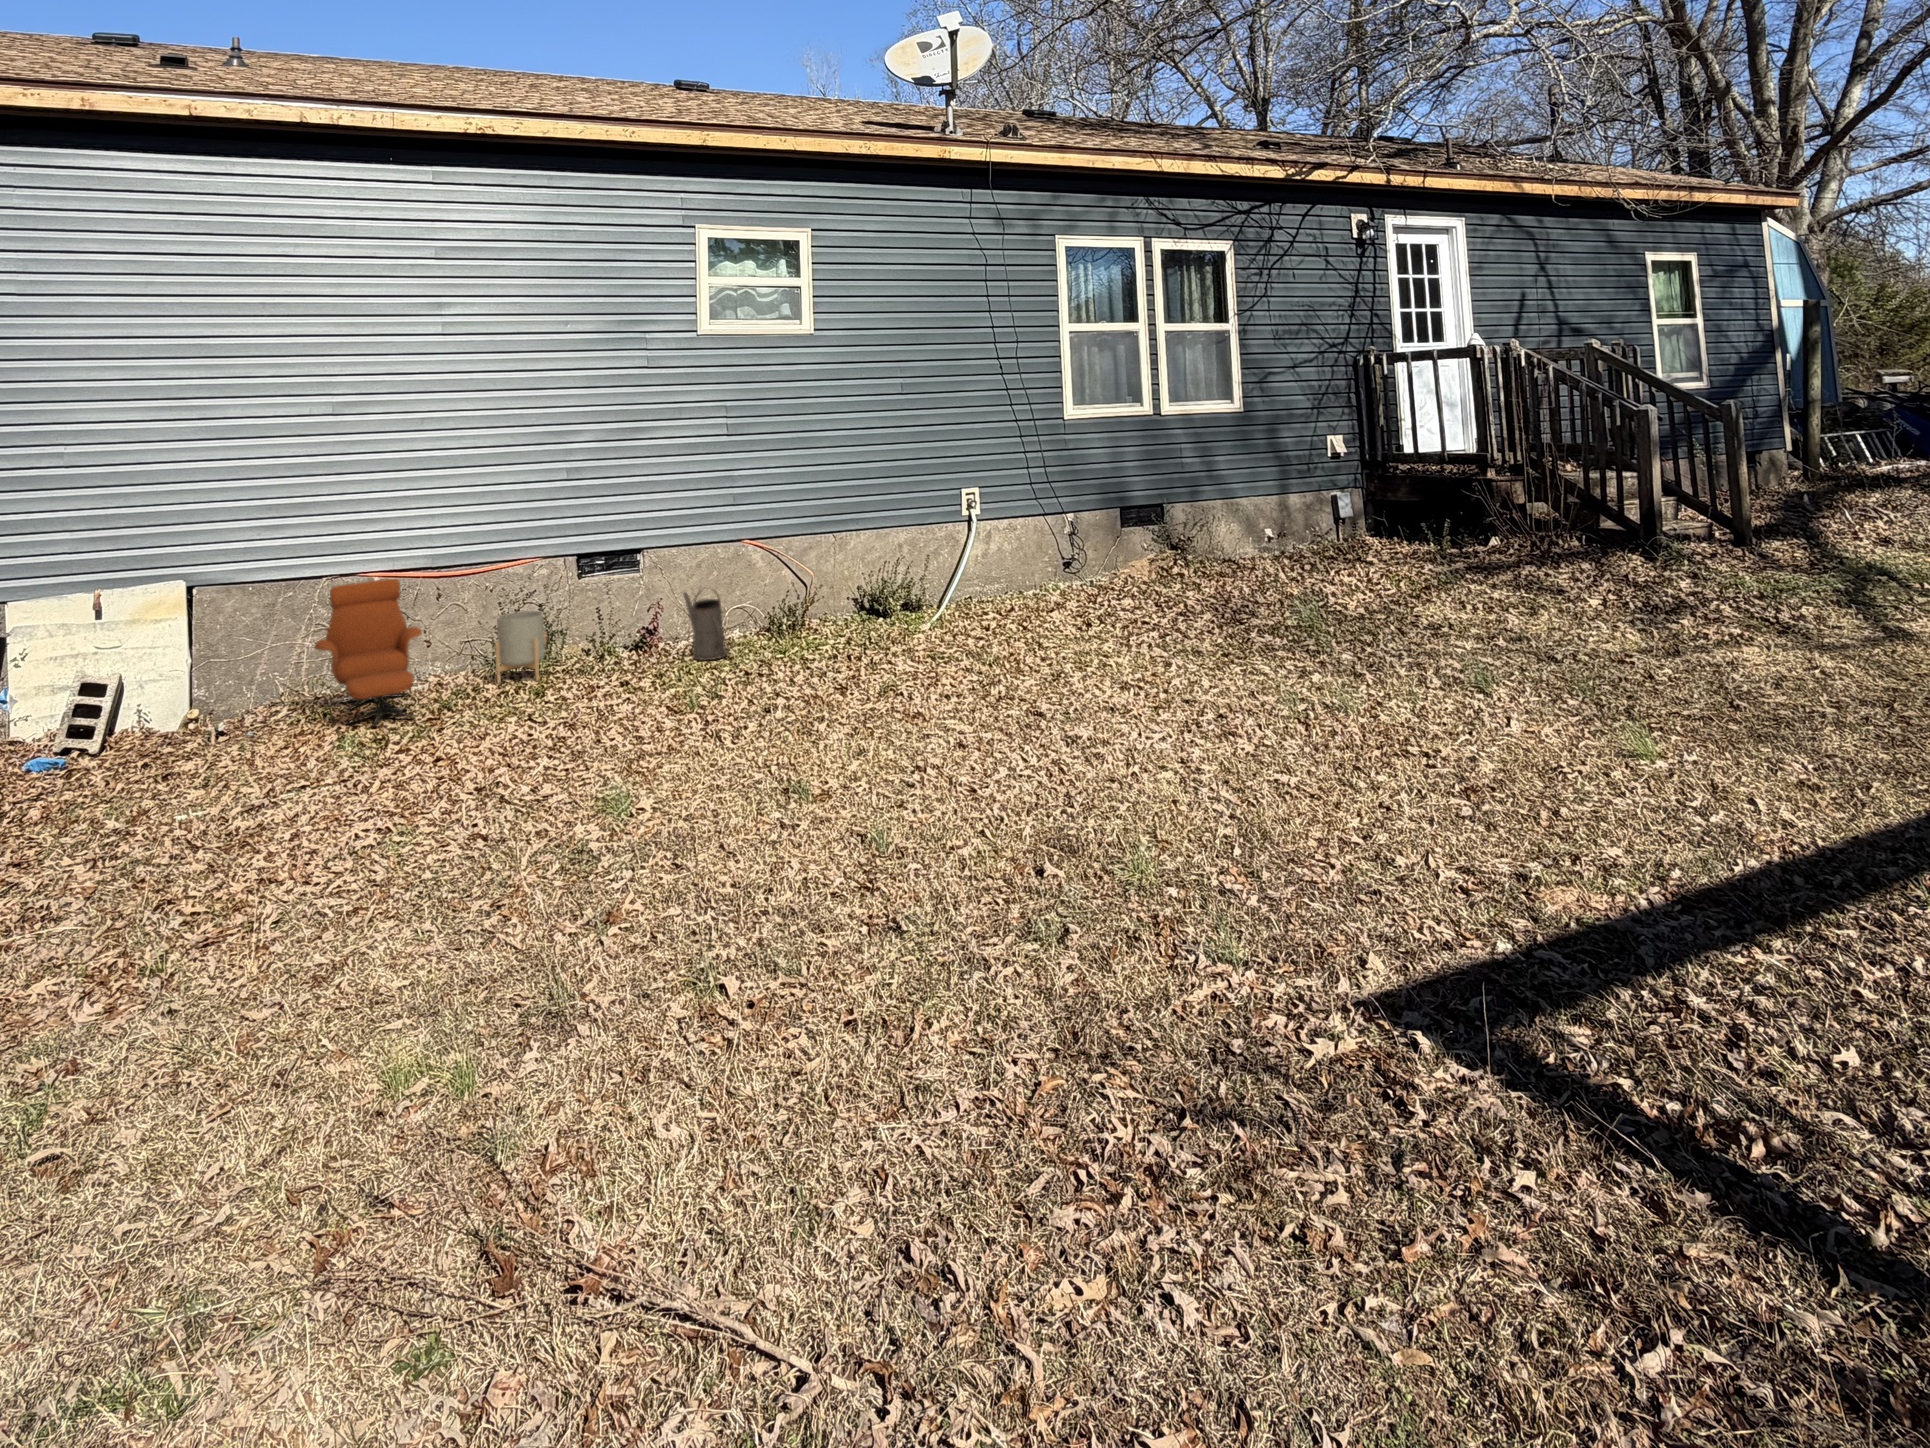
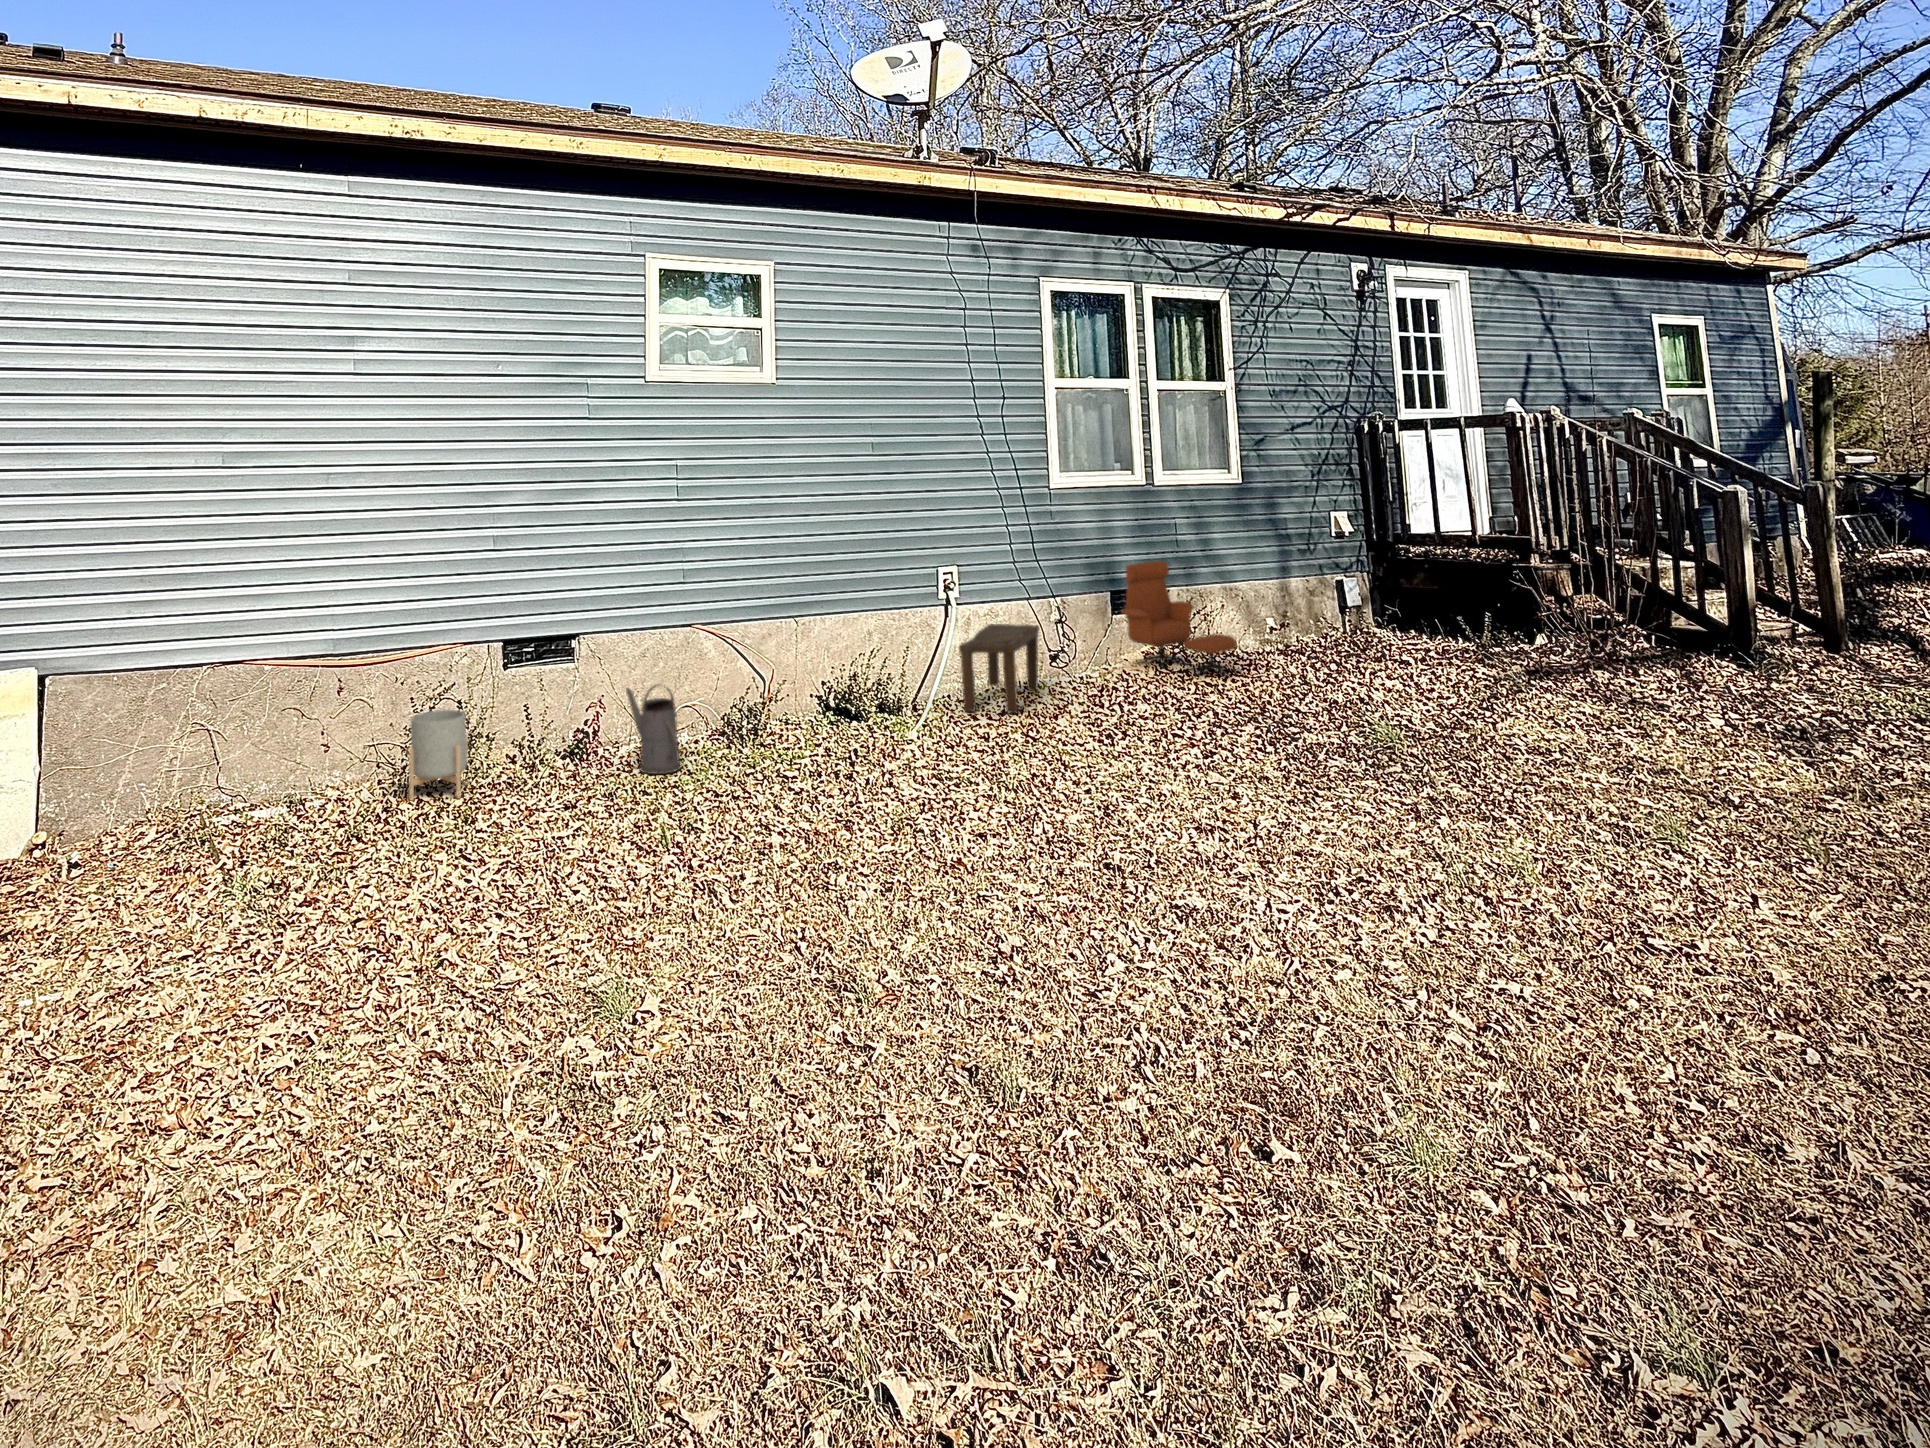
bench: none [973,536,1049,609] -> present [959,624,1039,713]
lounge chair: present [314,579,422,727] -> present [1122,561,1240,677]

